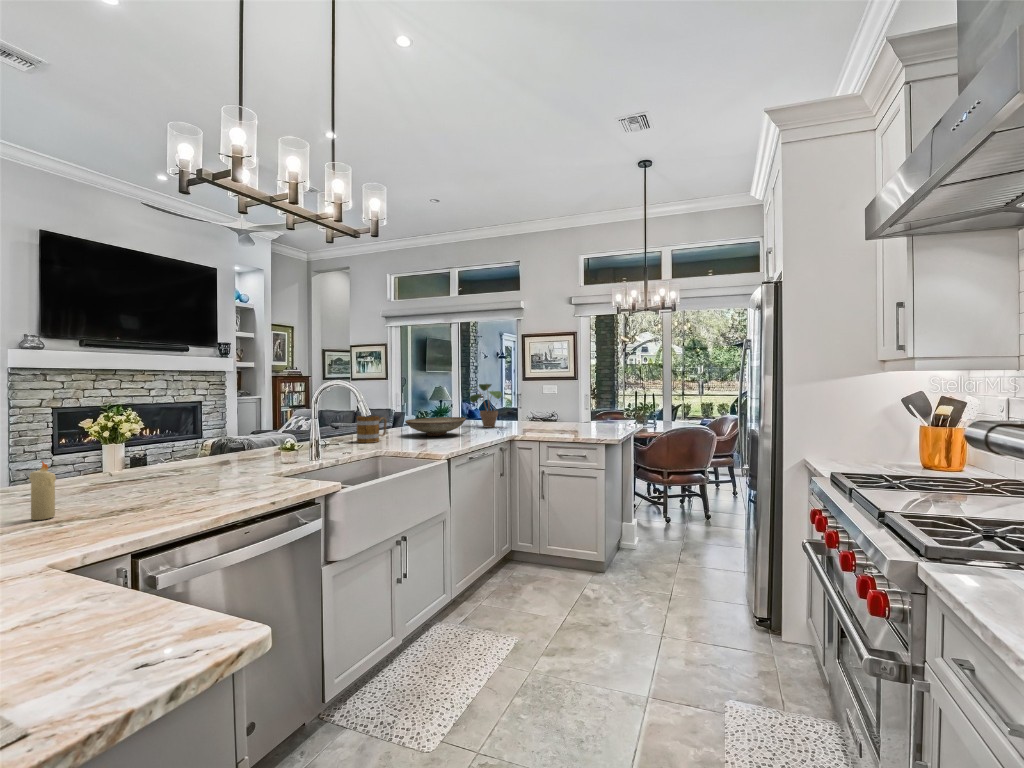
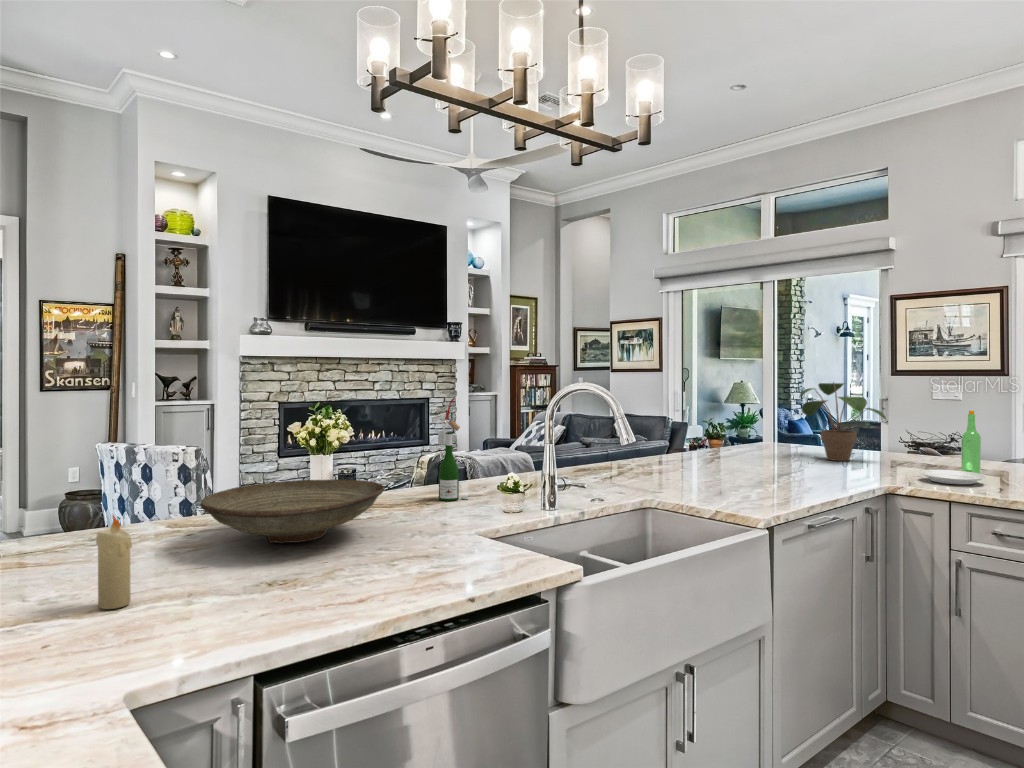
wine bottle: none [243,392,266,458] -> present [438,398,468,501]
plate: none [525,396,553,434] -> present [920,410,986,485]
mug: present [357,416,387,443] -> none [609,435,658,481]
decorative bowl: present [405,417,466,436] -> present [200,480,384,543]

